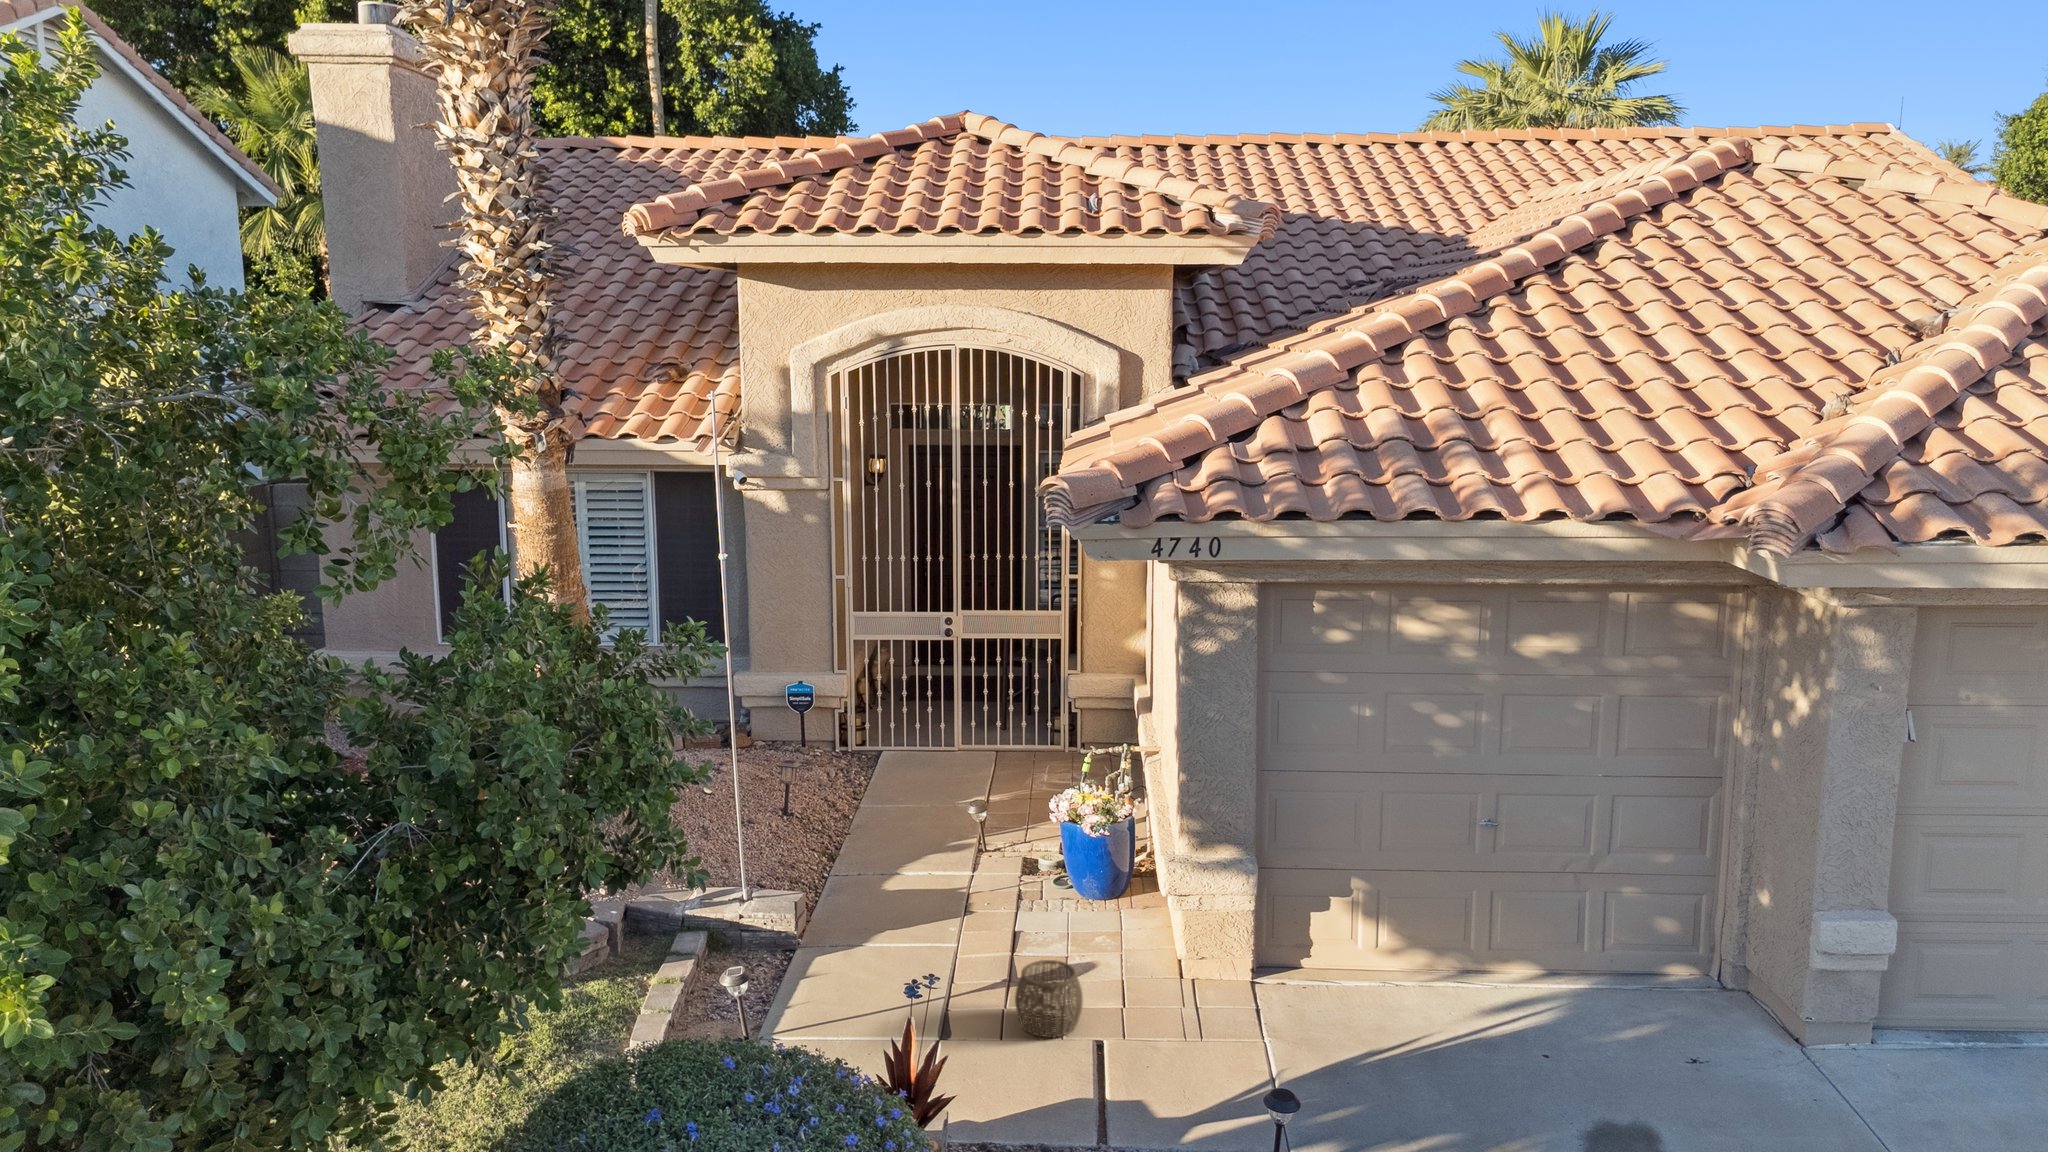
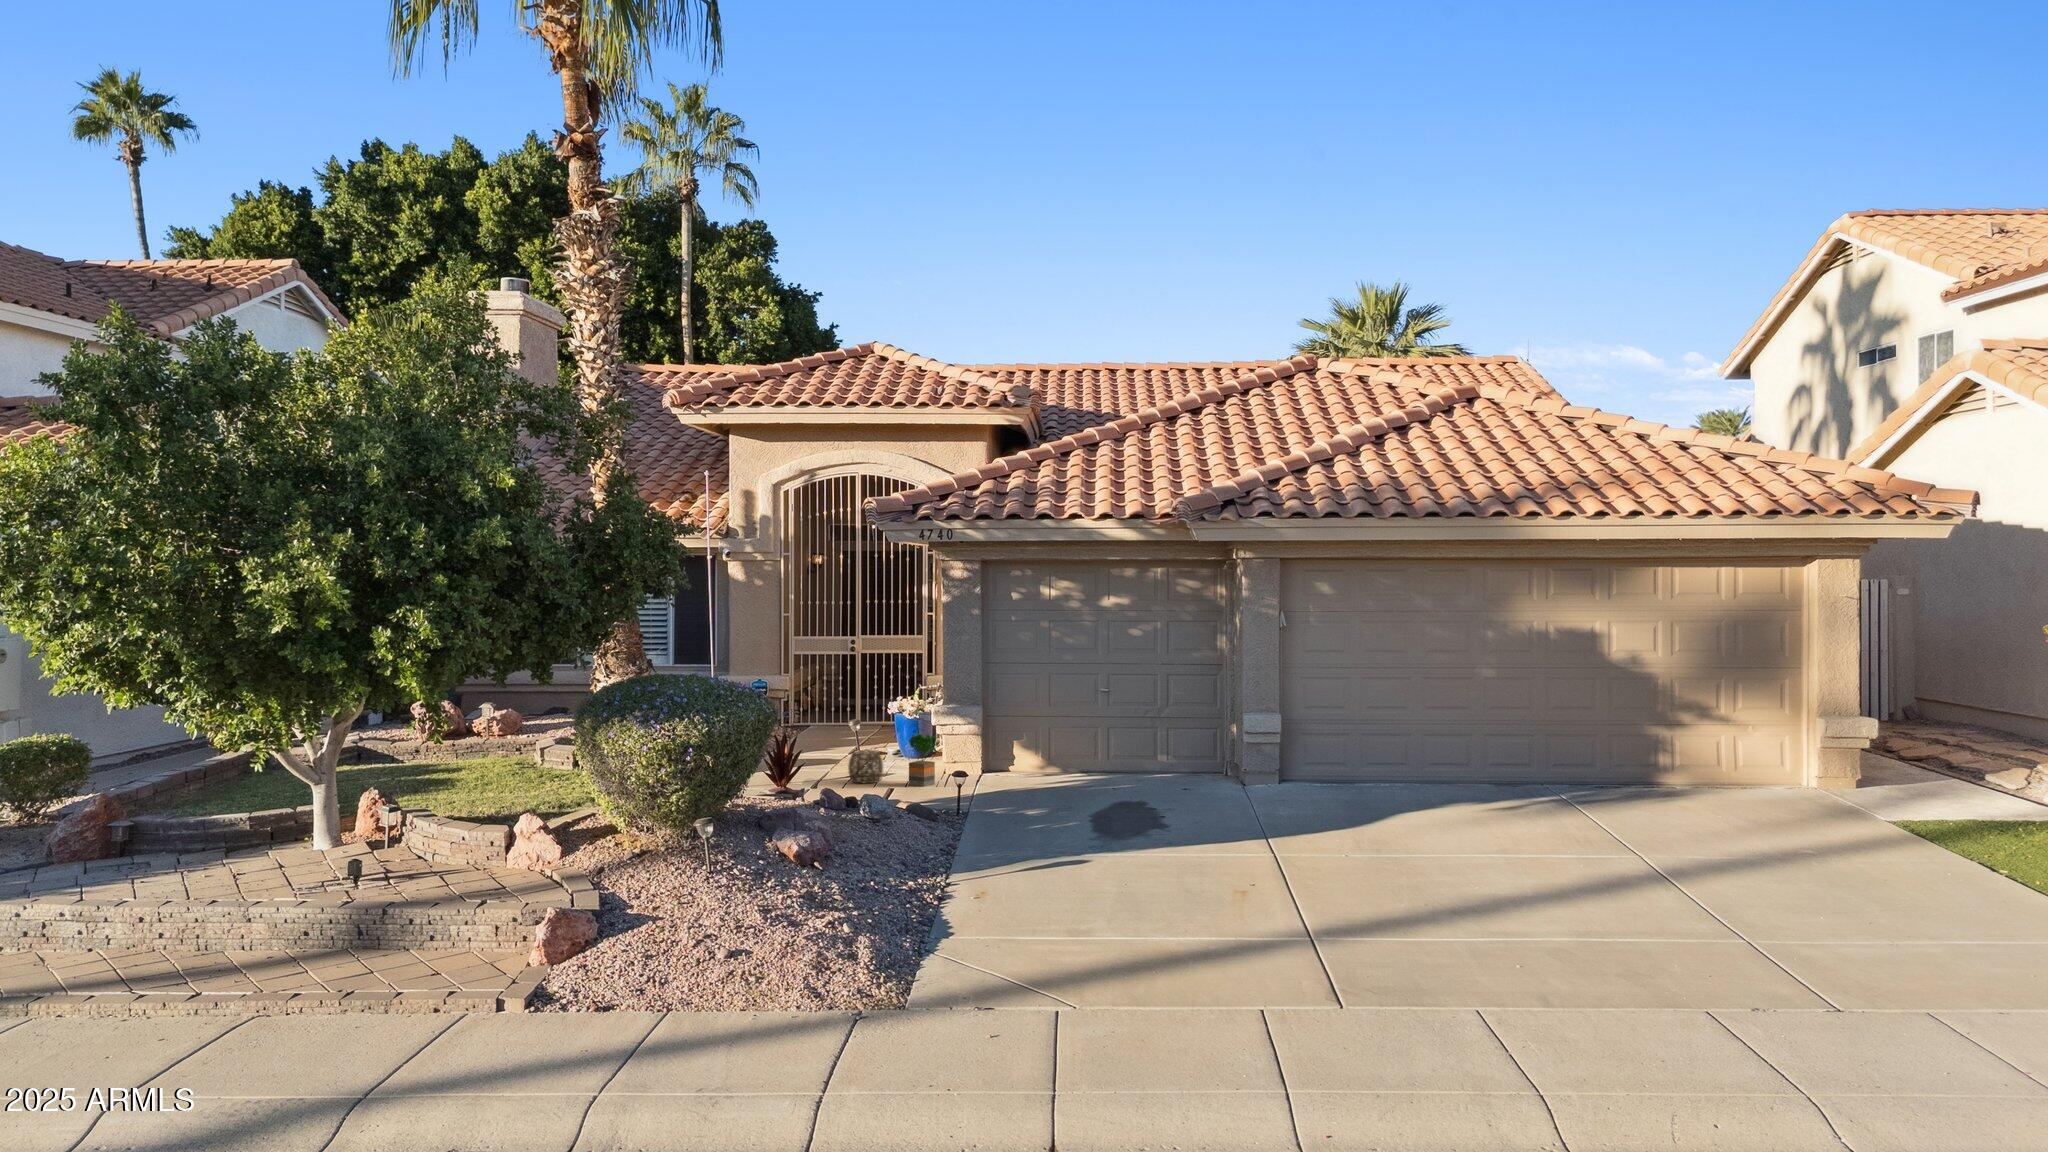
potted tree: none [1138,946,1204,1058] -> present [909,734,939,787]

